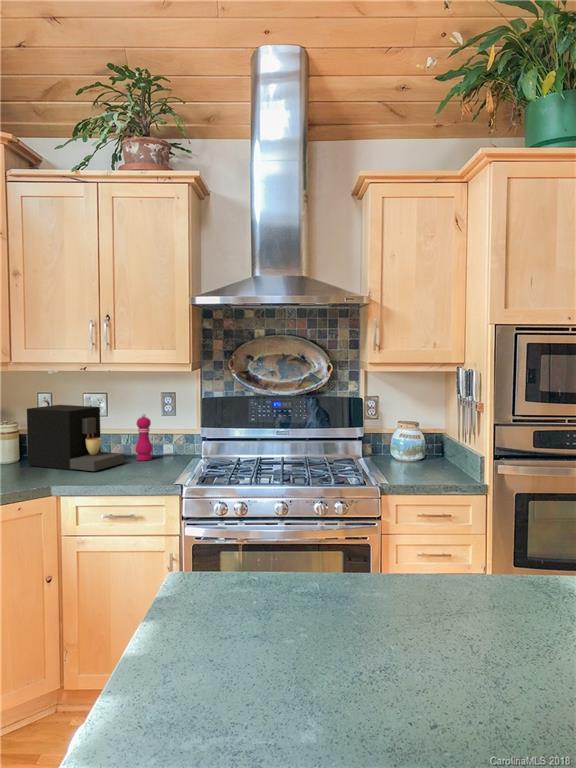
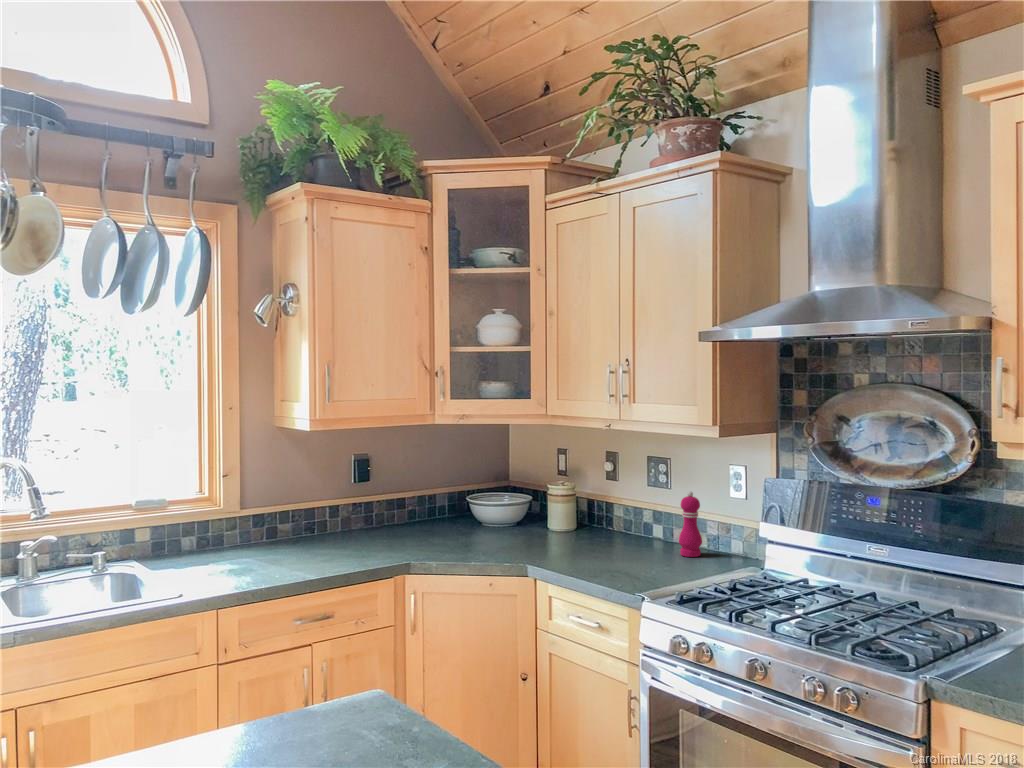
coffee maker: present [27,405,124,471] -> none [570,468,656,557]

